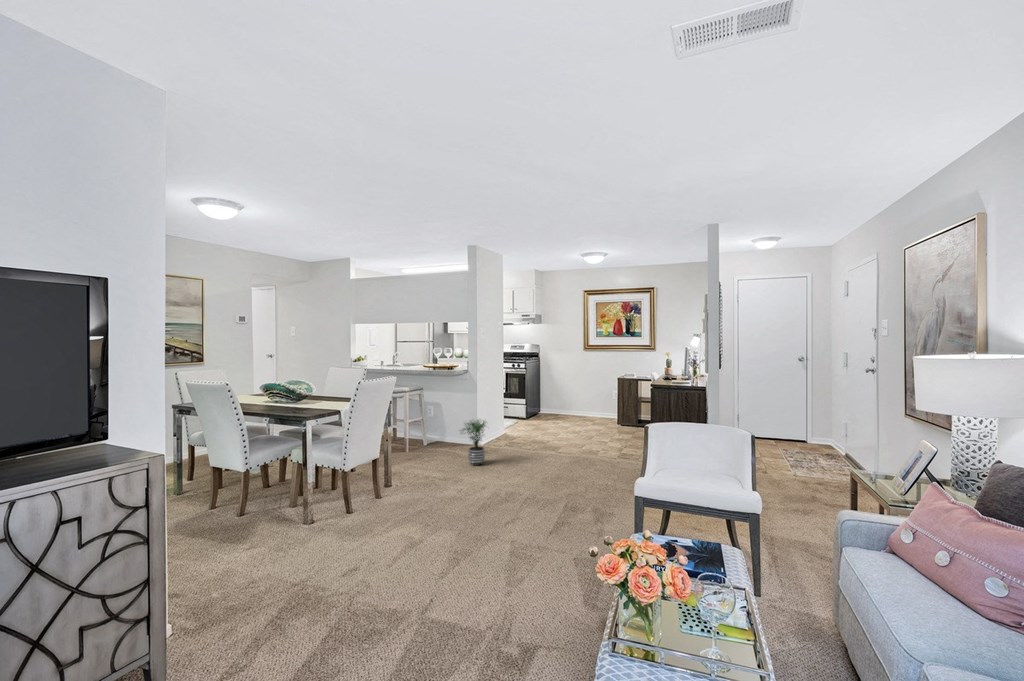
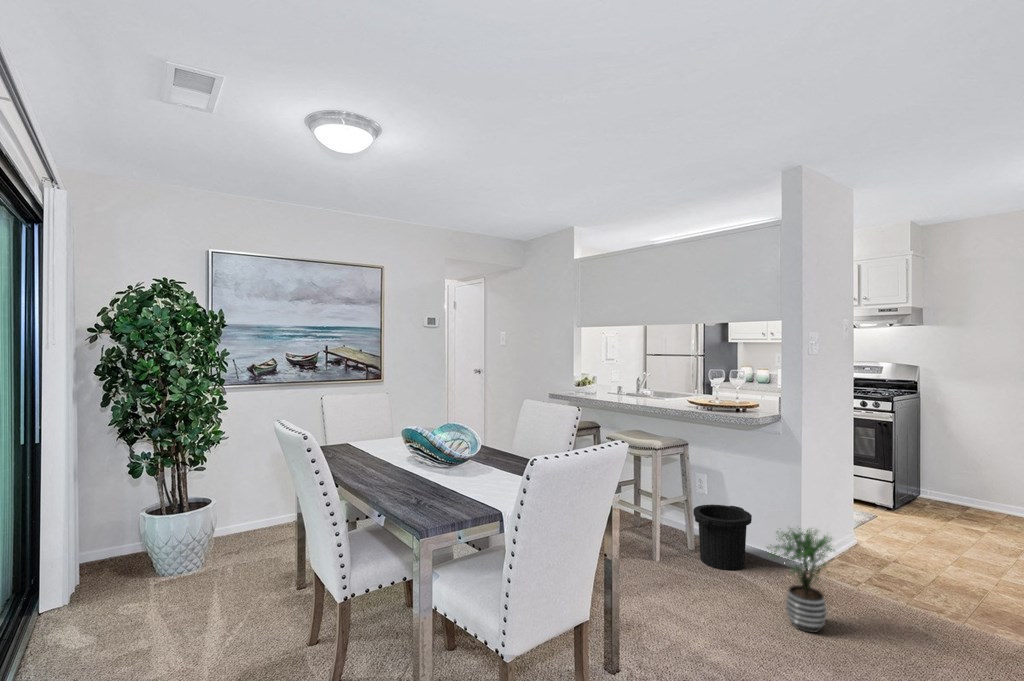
trash can: none [426,420,456,451] -> present [693,505,752,570]

